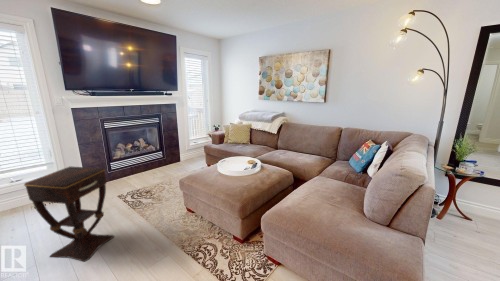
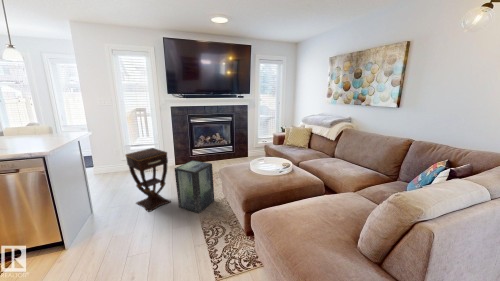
storage box: none [124,173,177,240] -> present [175,160,214,213]

